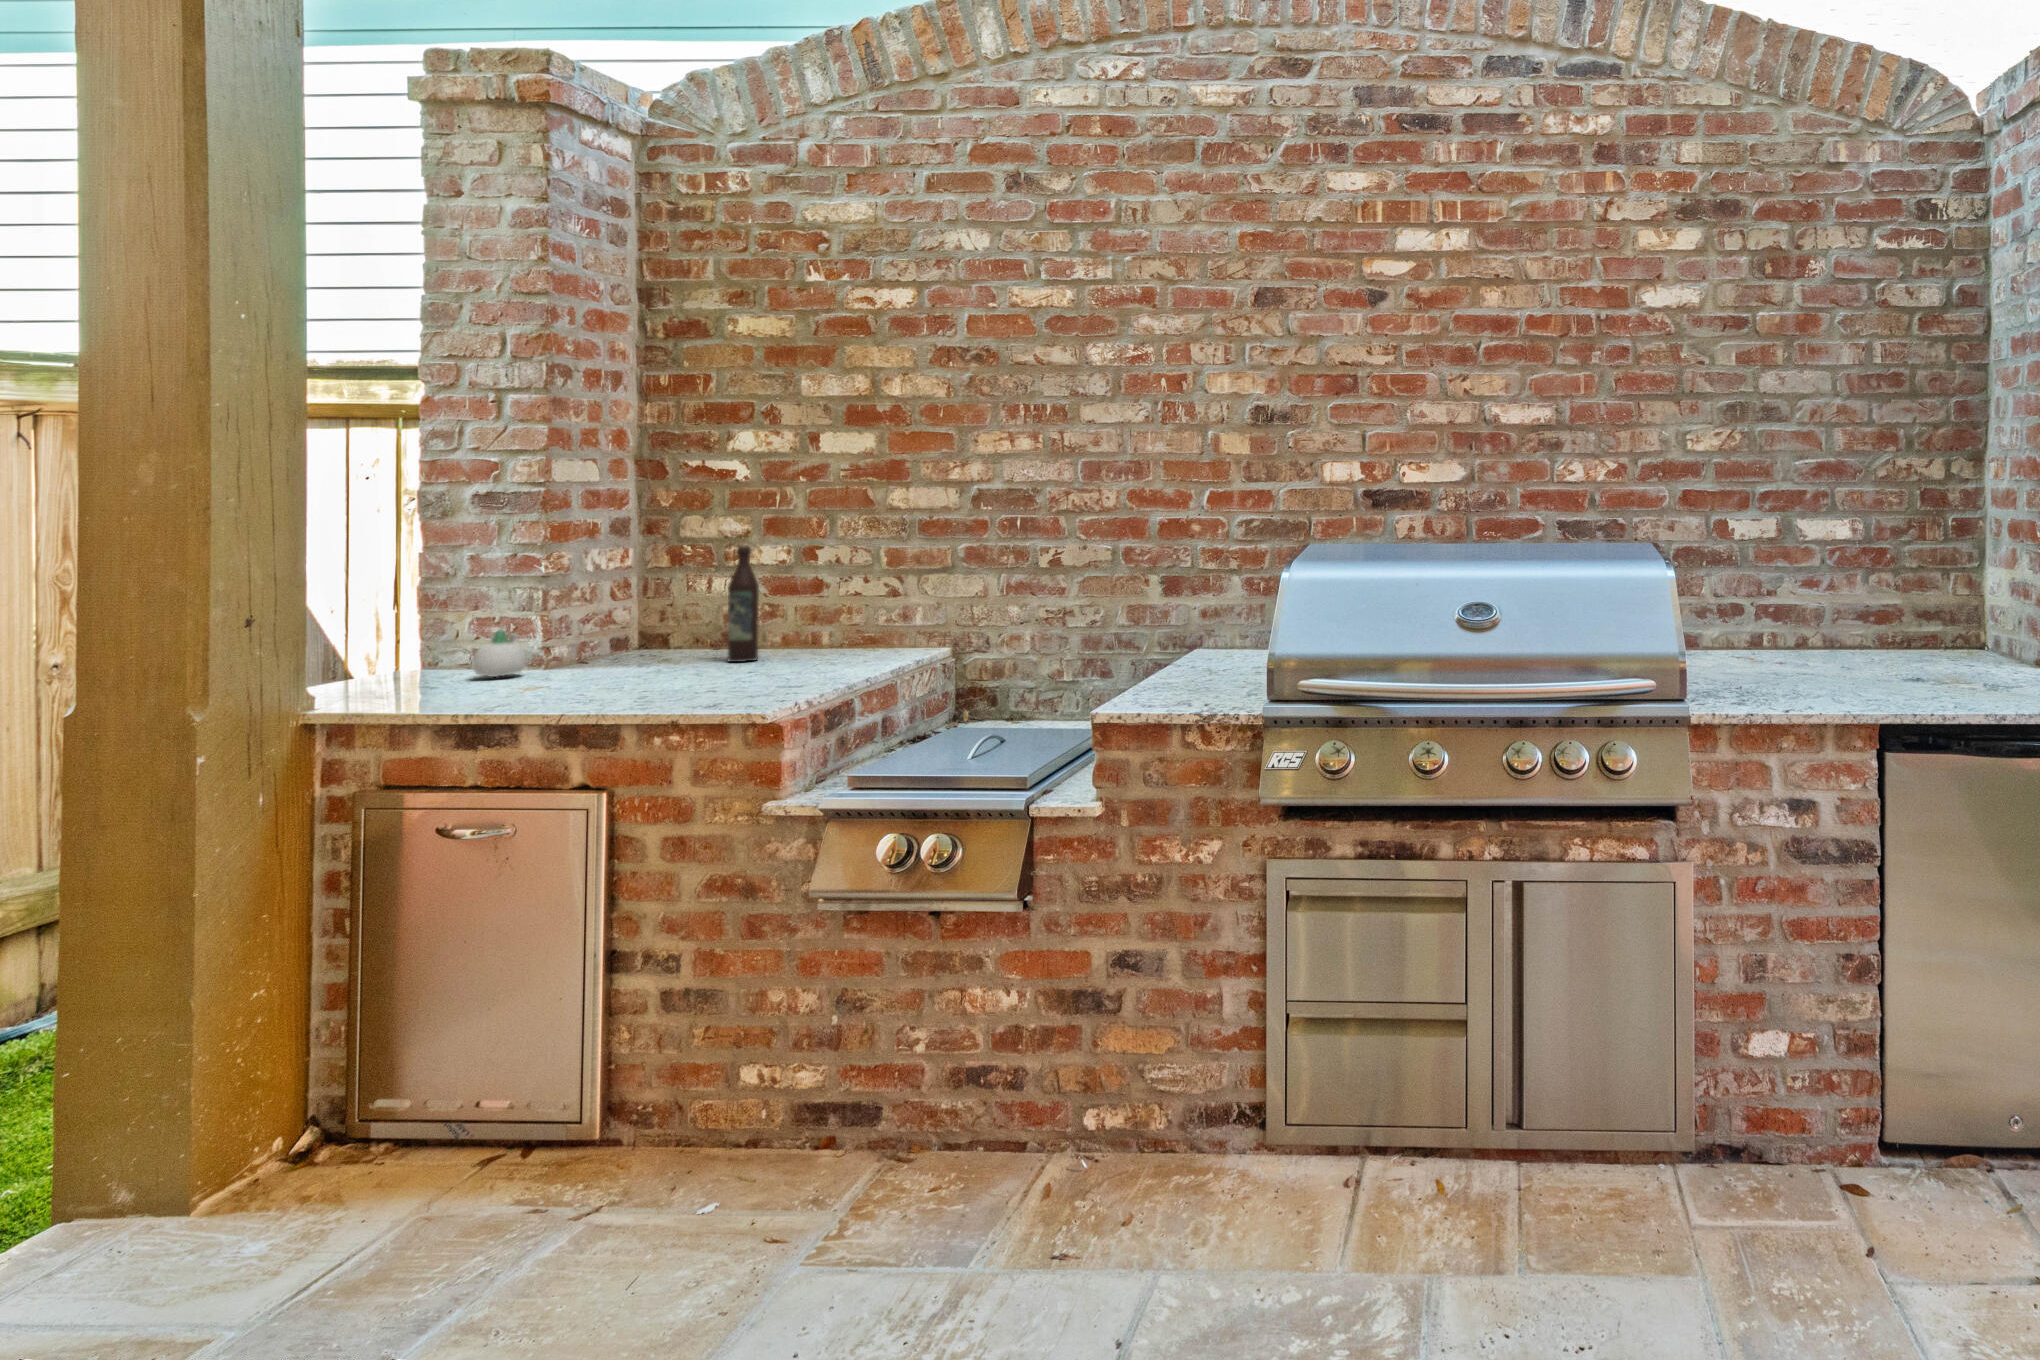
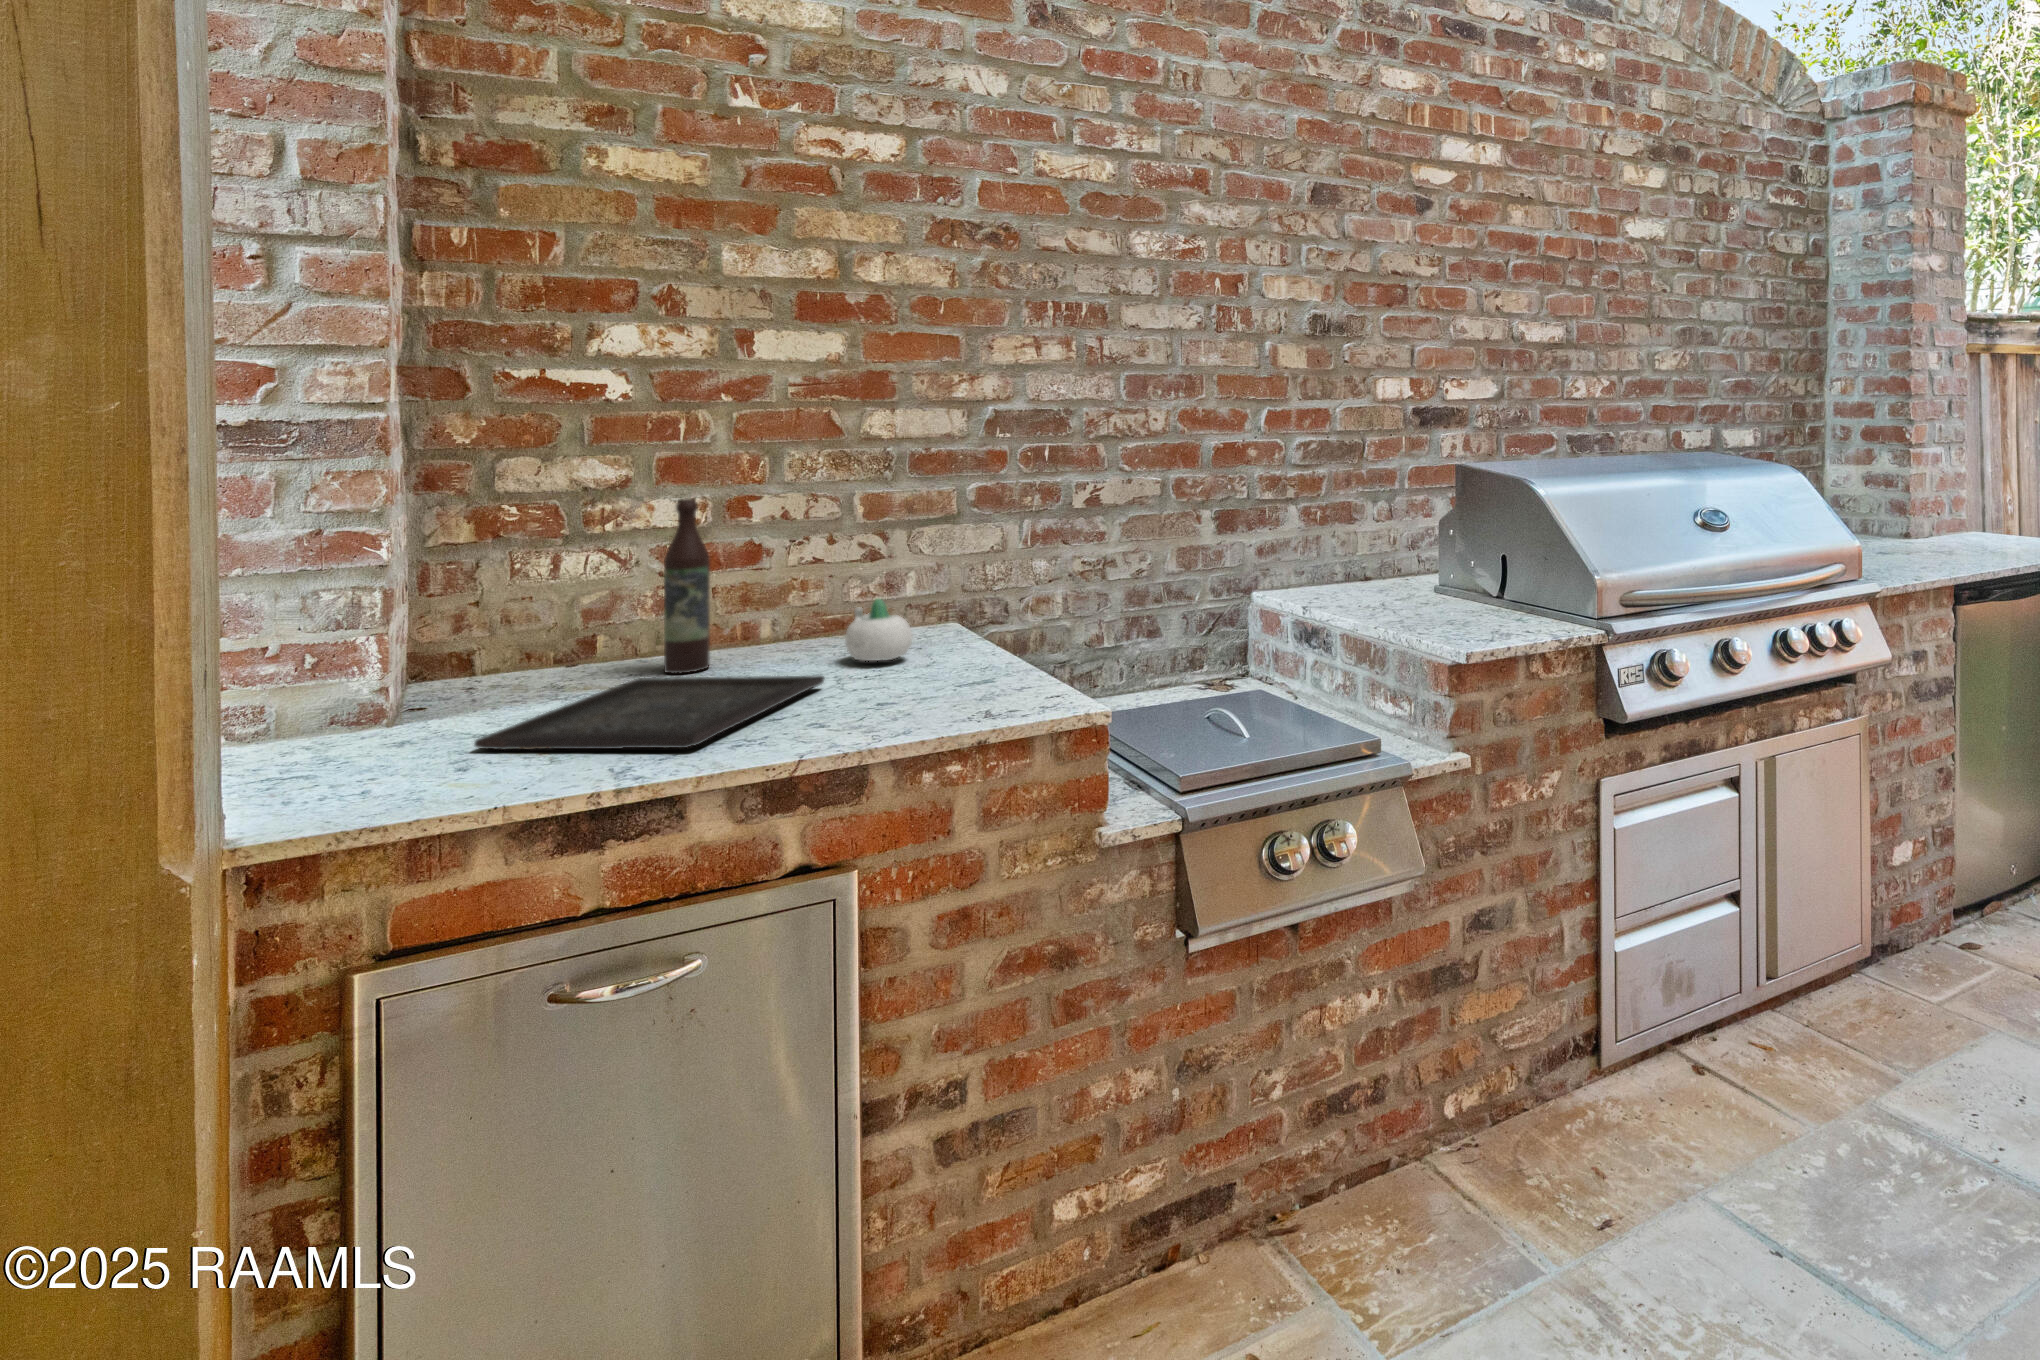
succulent planter: present [472,630,526,677] -> present [845,598,912,661]
tray: none [519,660,741,690] -> present [474,675,824,750]

